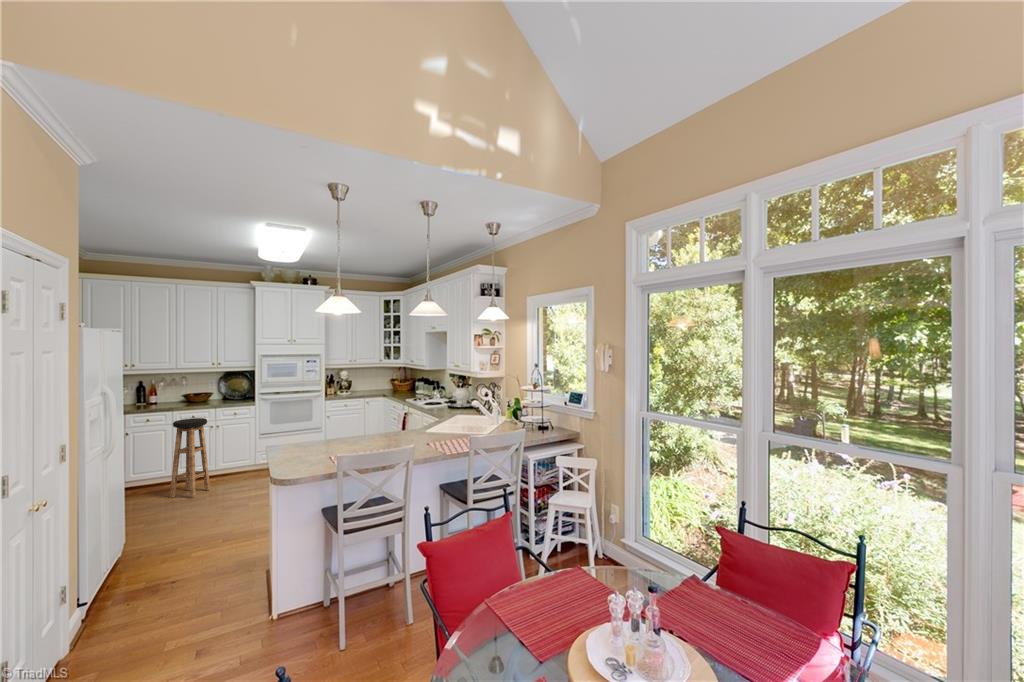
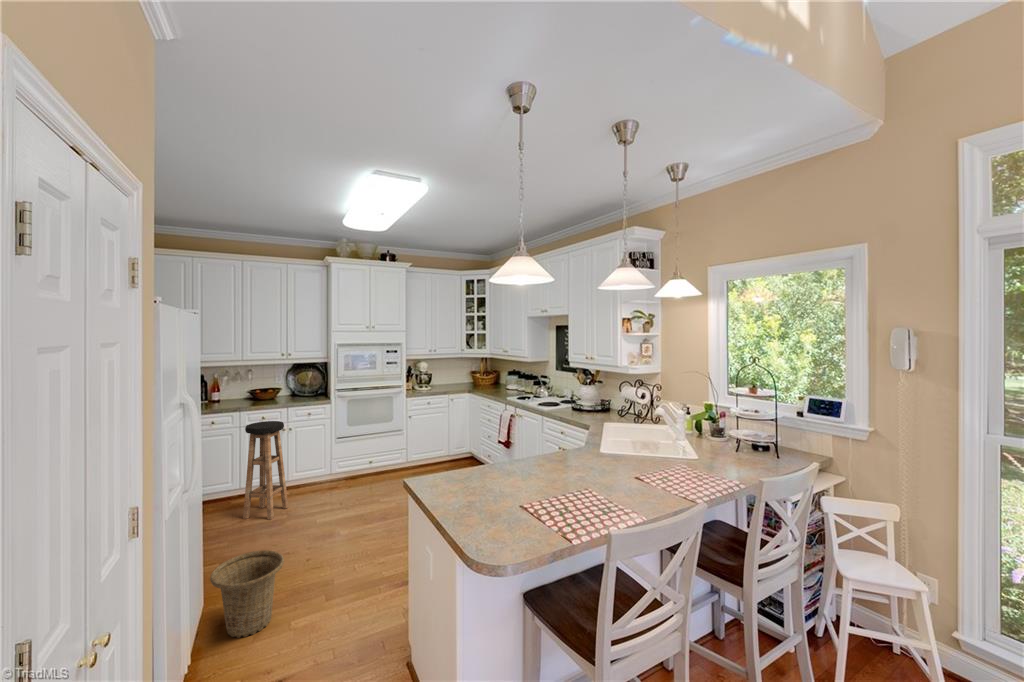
basket: none [125,508,184,567] -> present [210,550,284,638]

